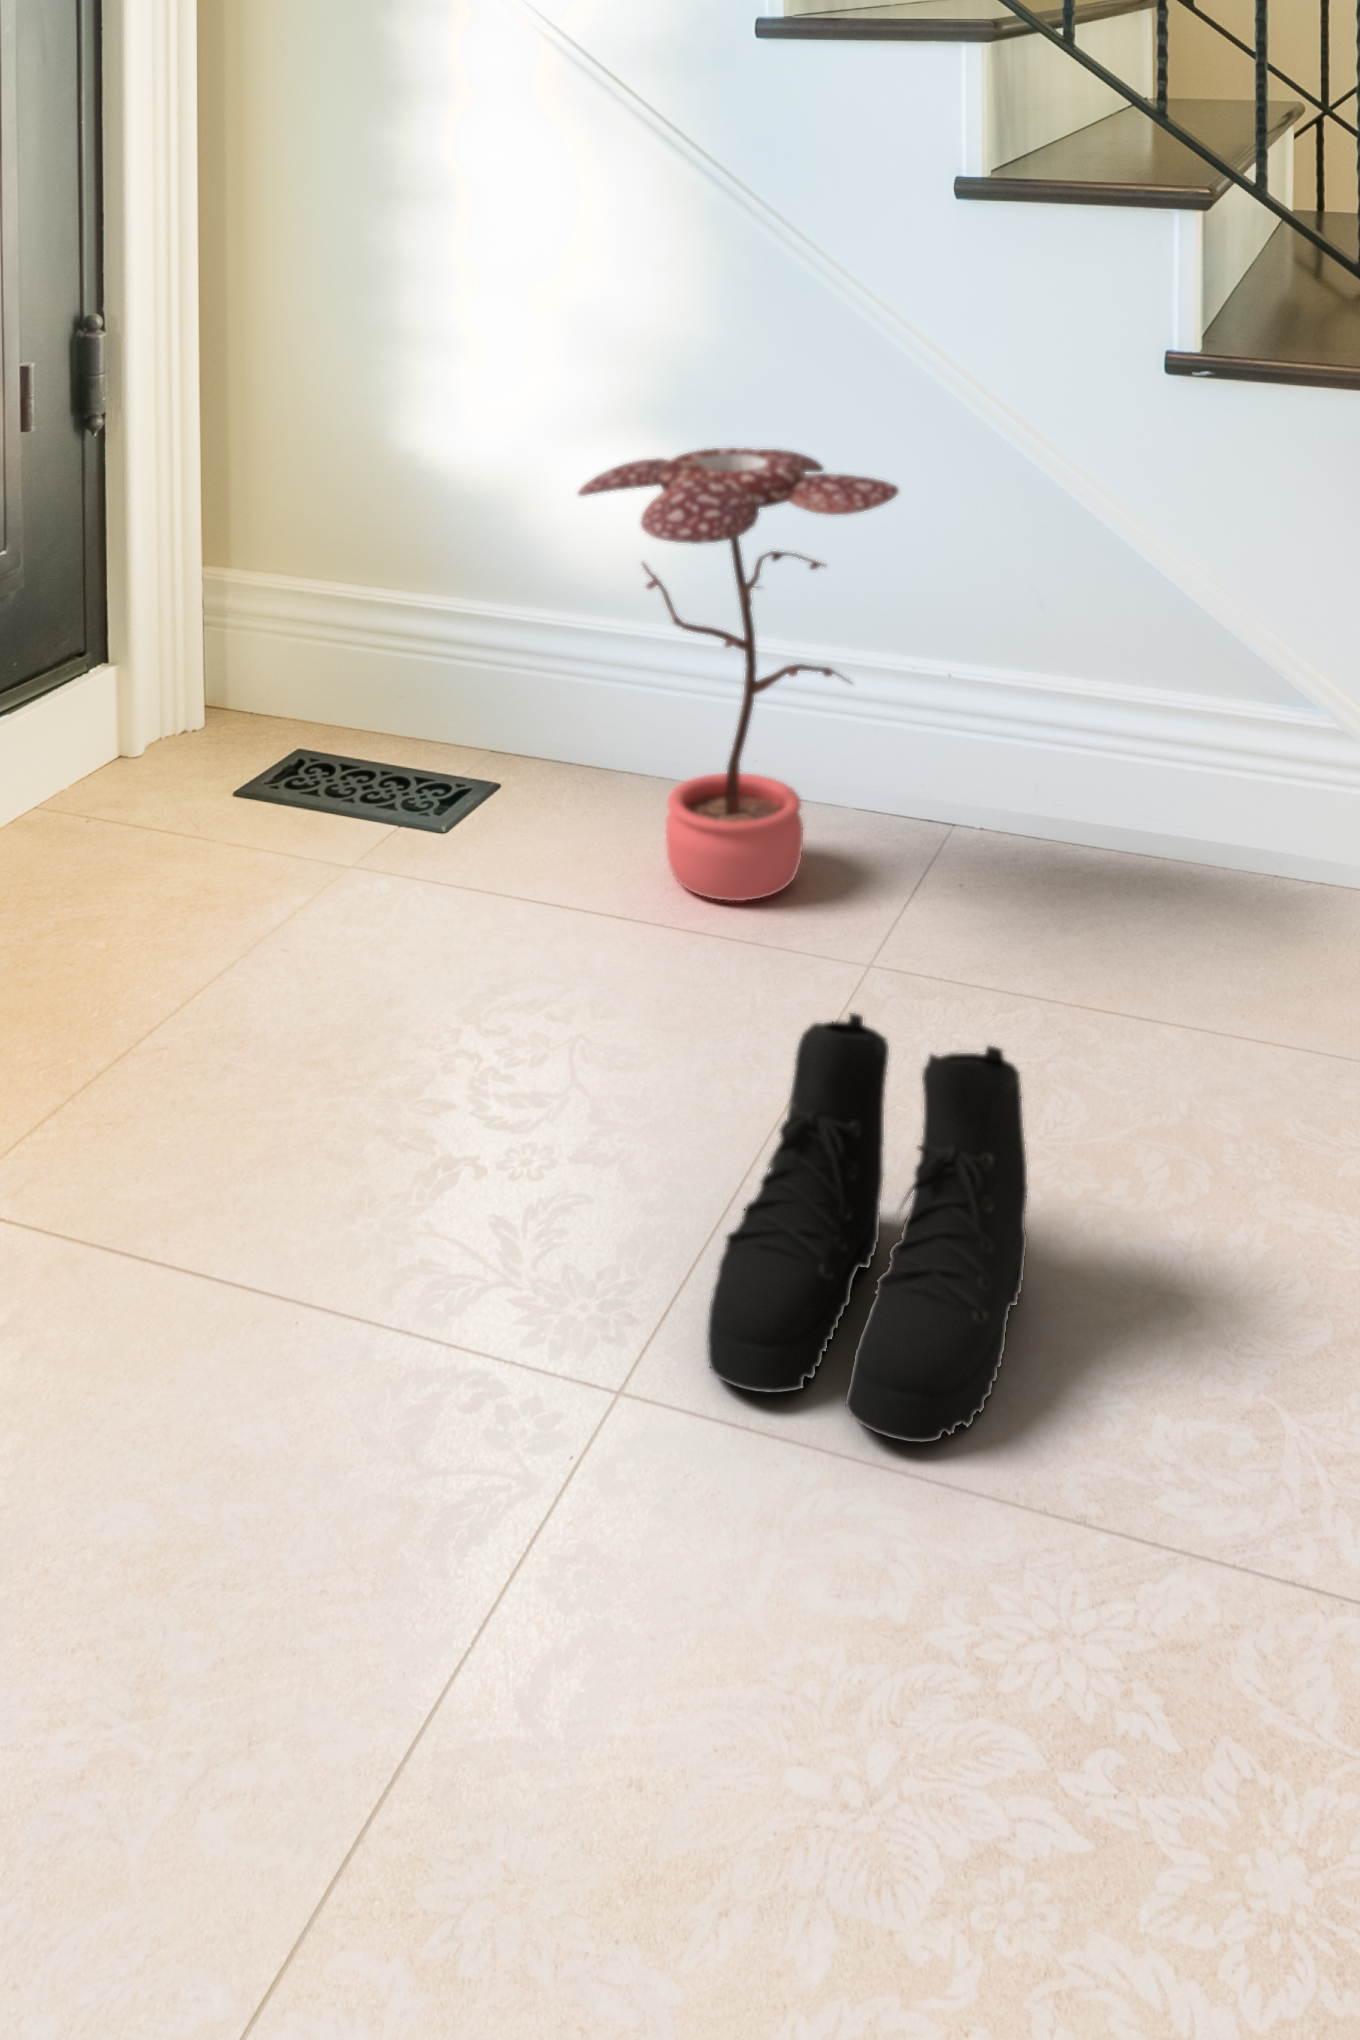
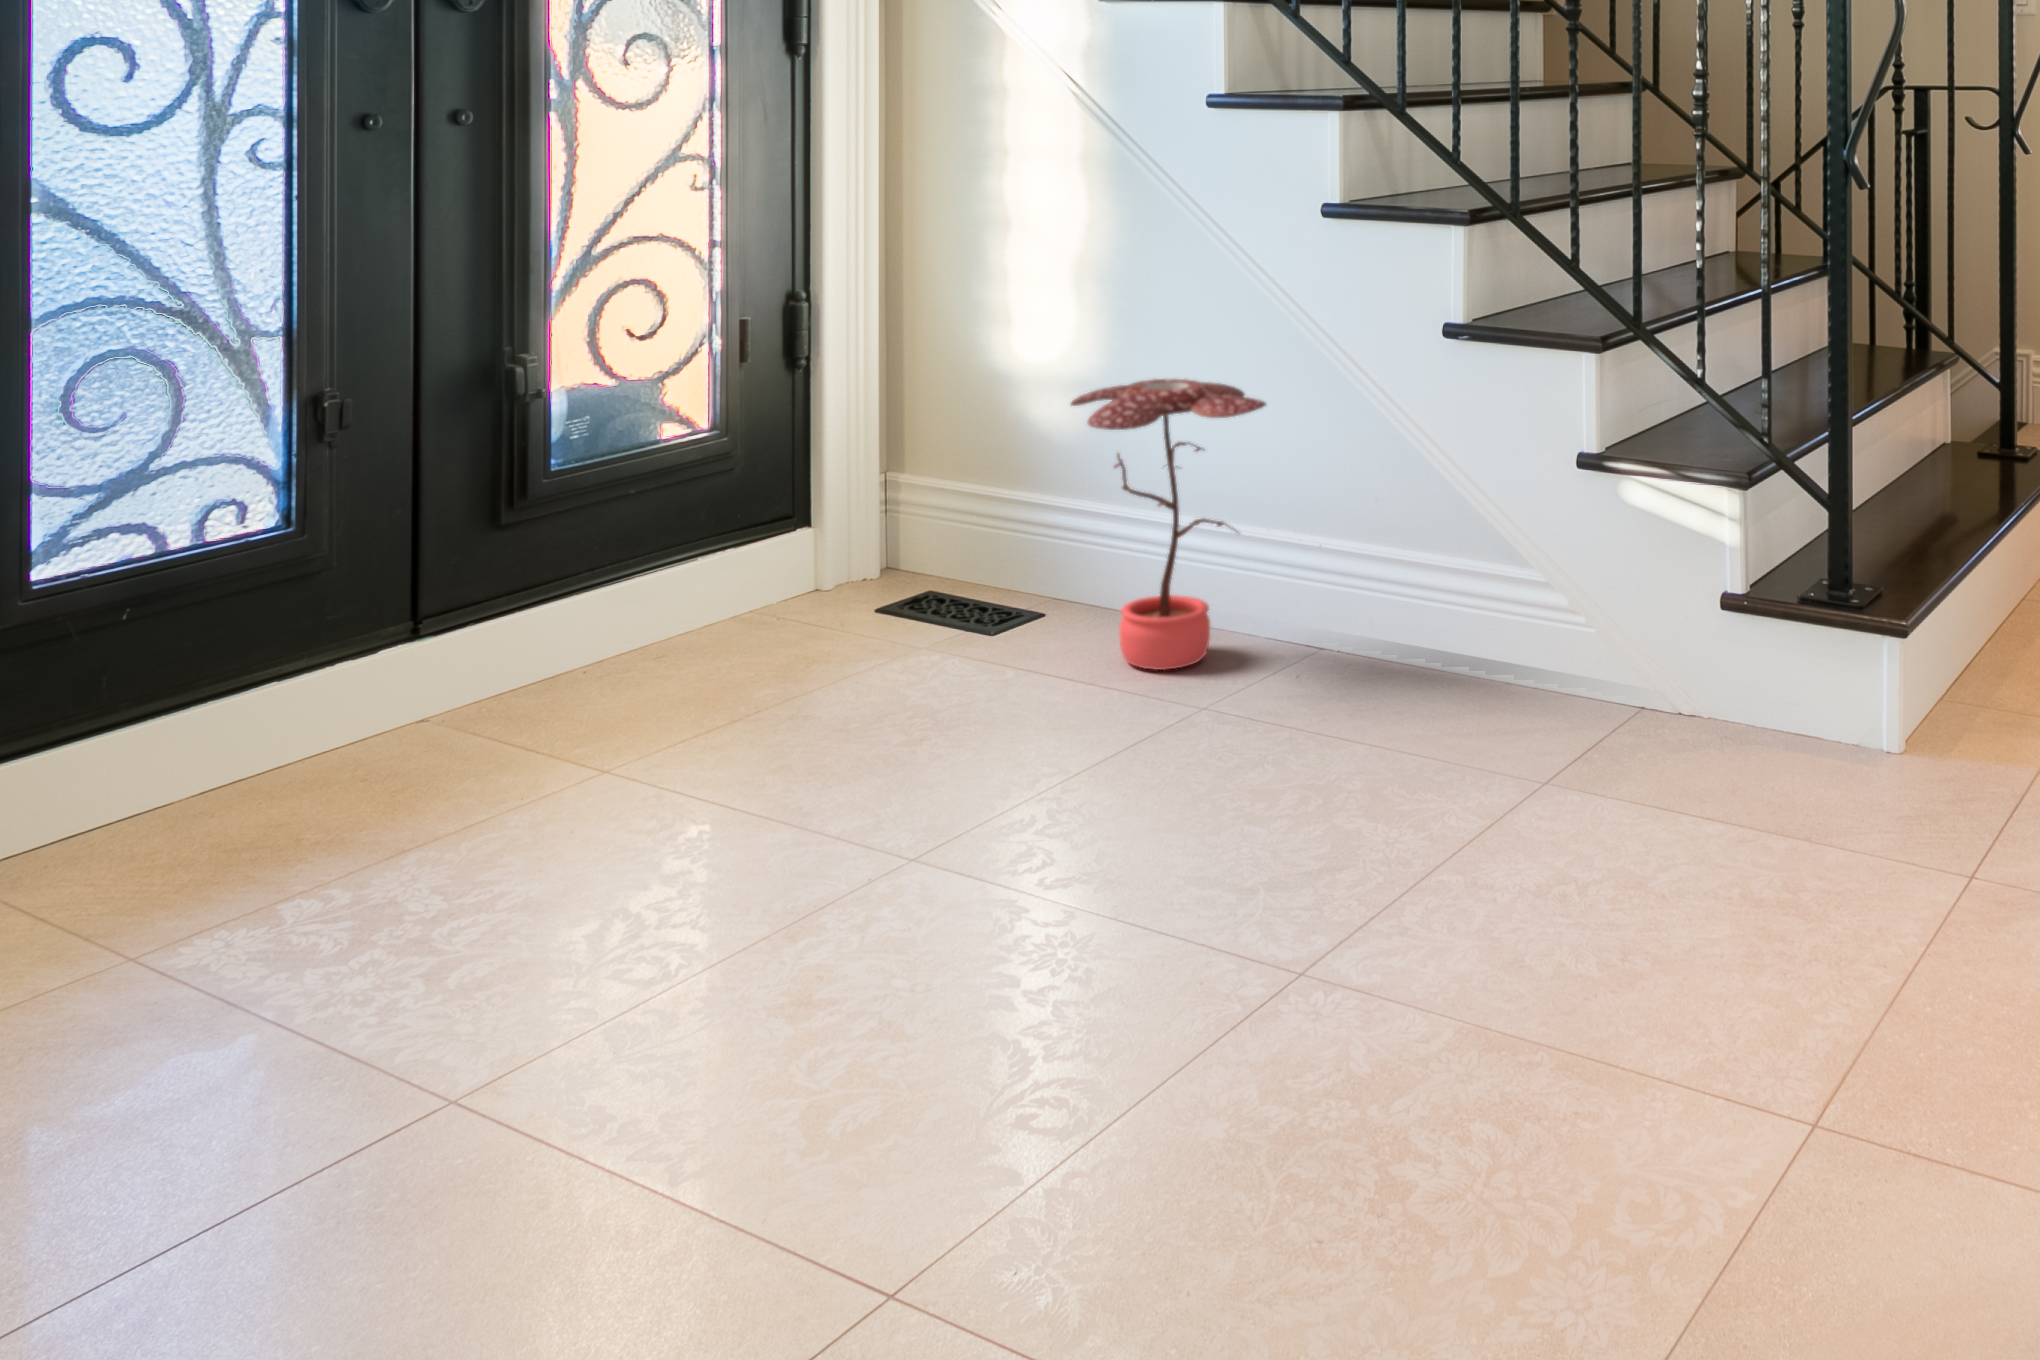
boots: present [707,1014,1028,1443] -> none [971,677,1182,873]

